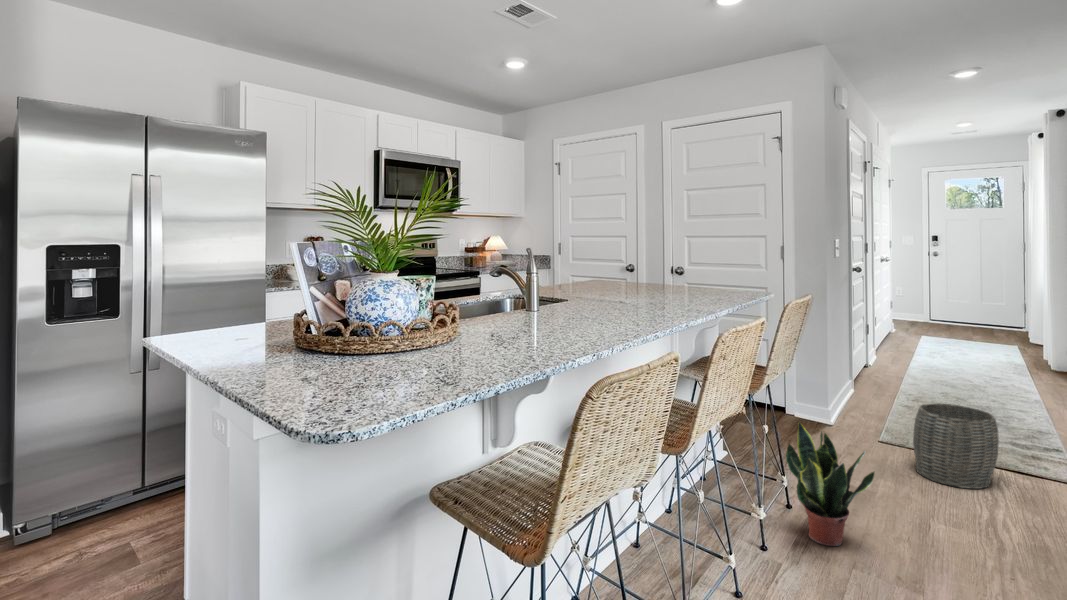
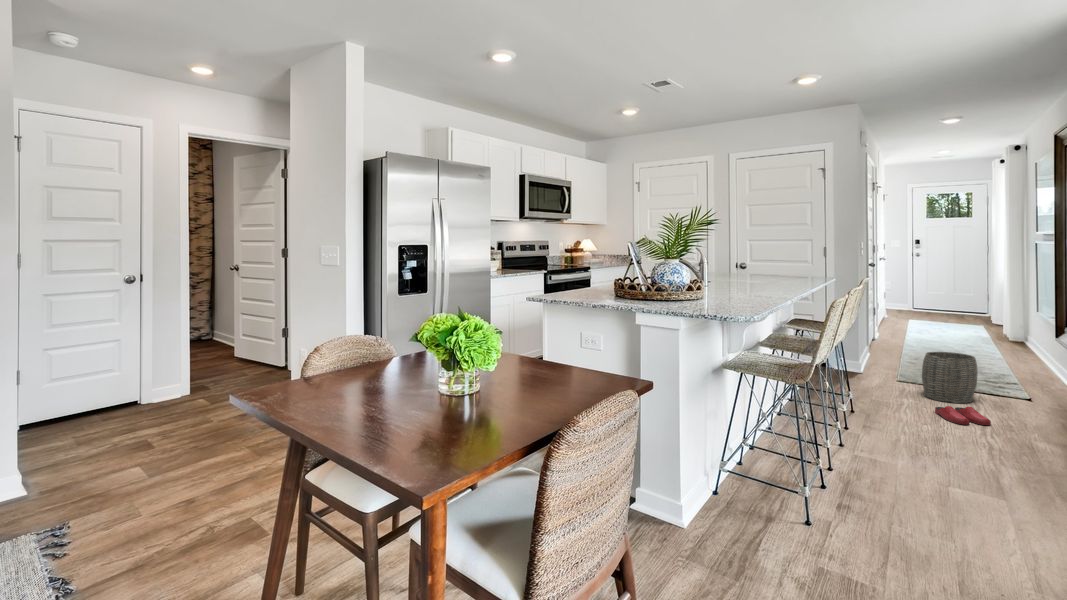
potted plant: present [786,422,875,546] -> none [851,354,908,428]
slippers: none [927,500,1018,545] -> present [935,406,991,425]

